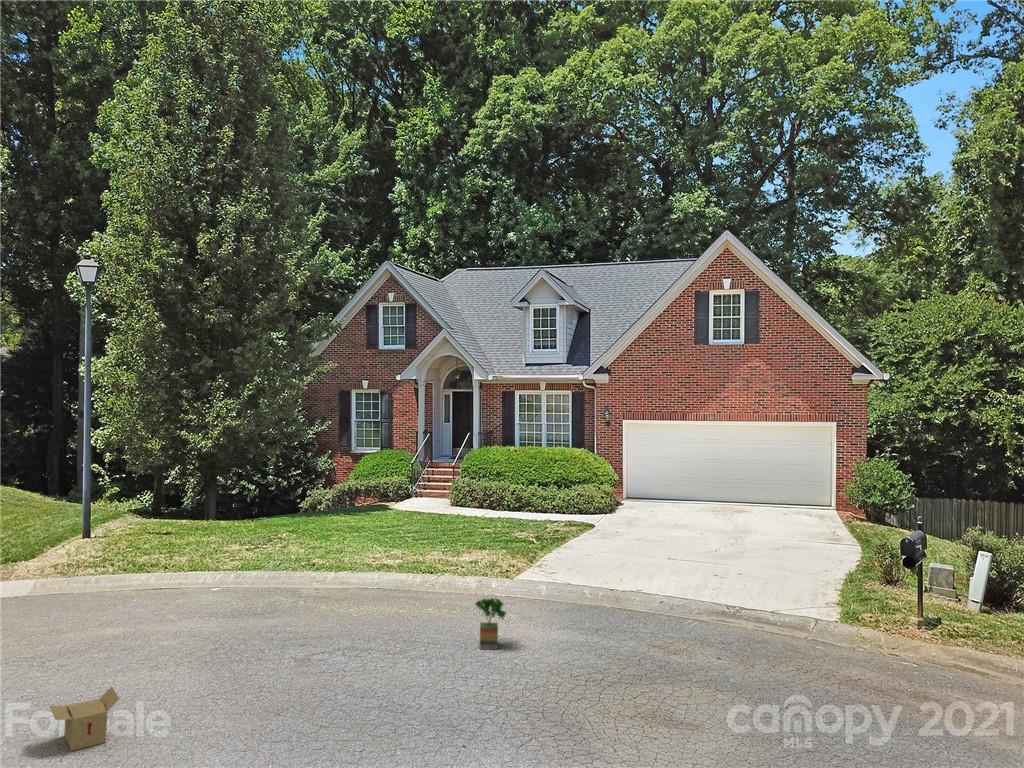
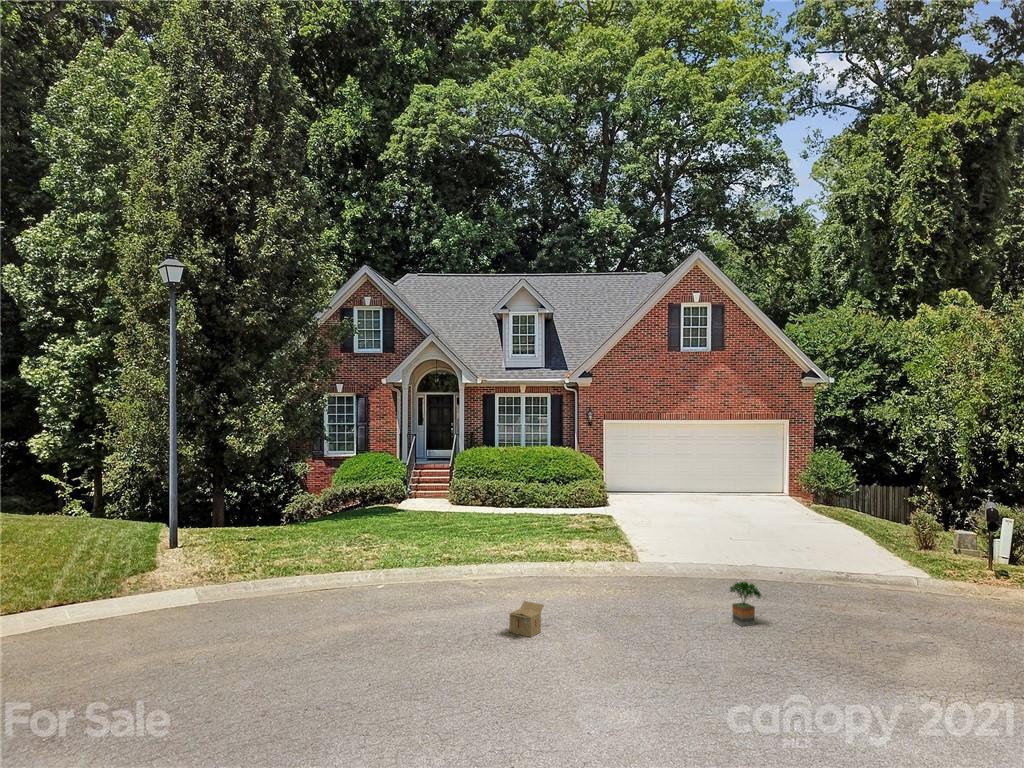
cardboard box: present [50,687,119,751] -> present [508,601,544,637]

